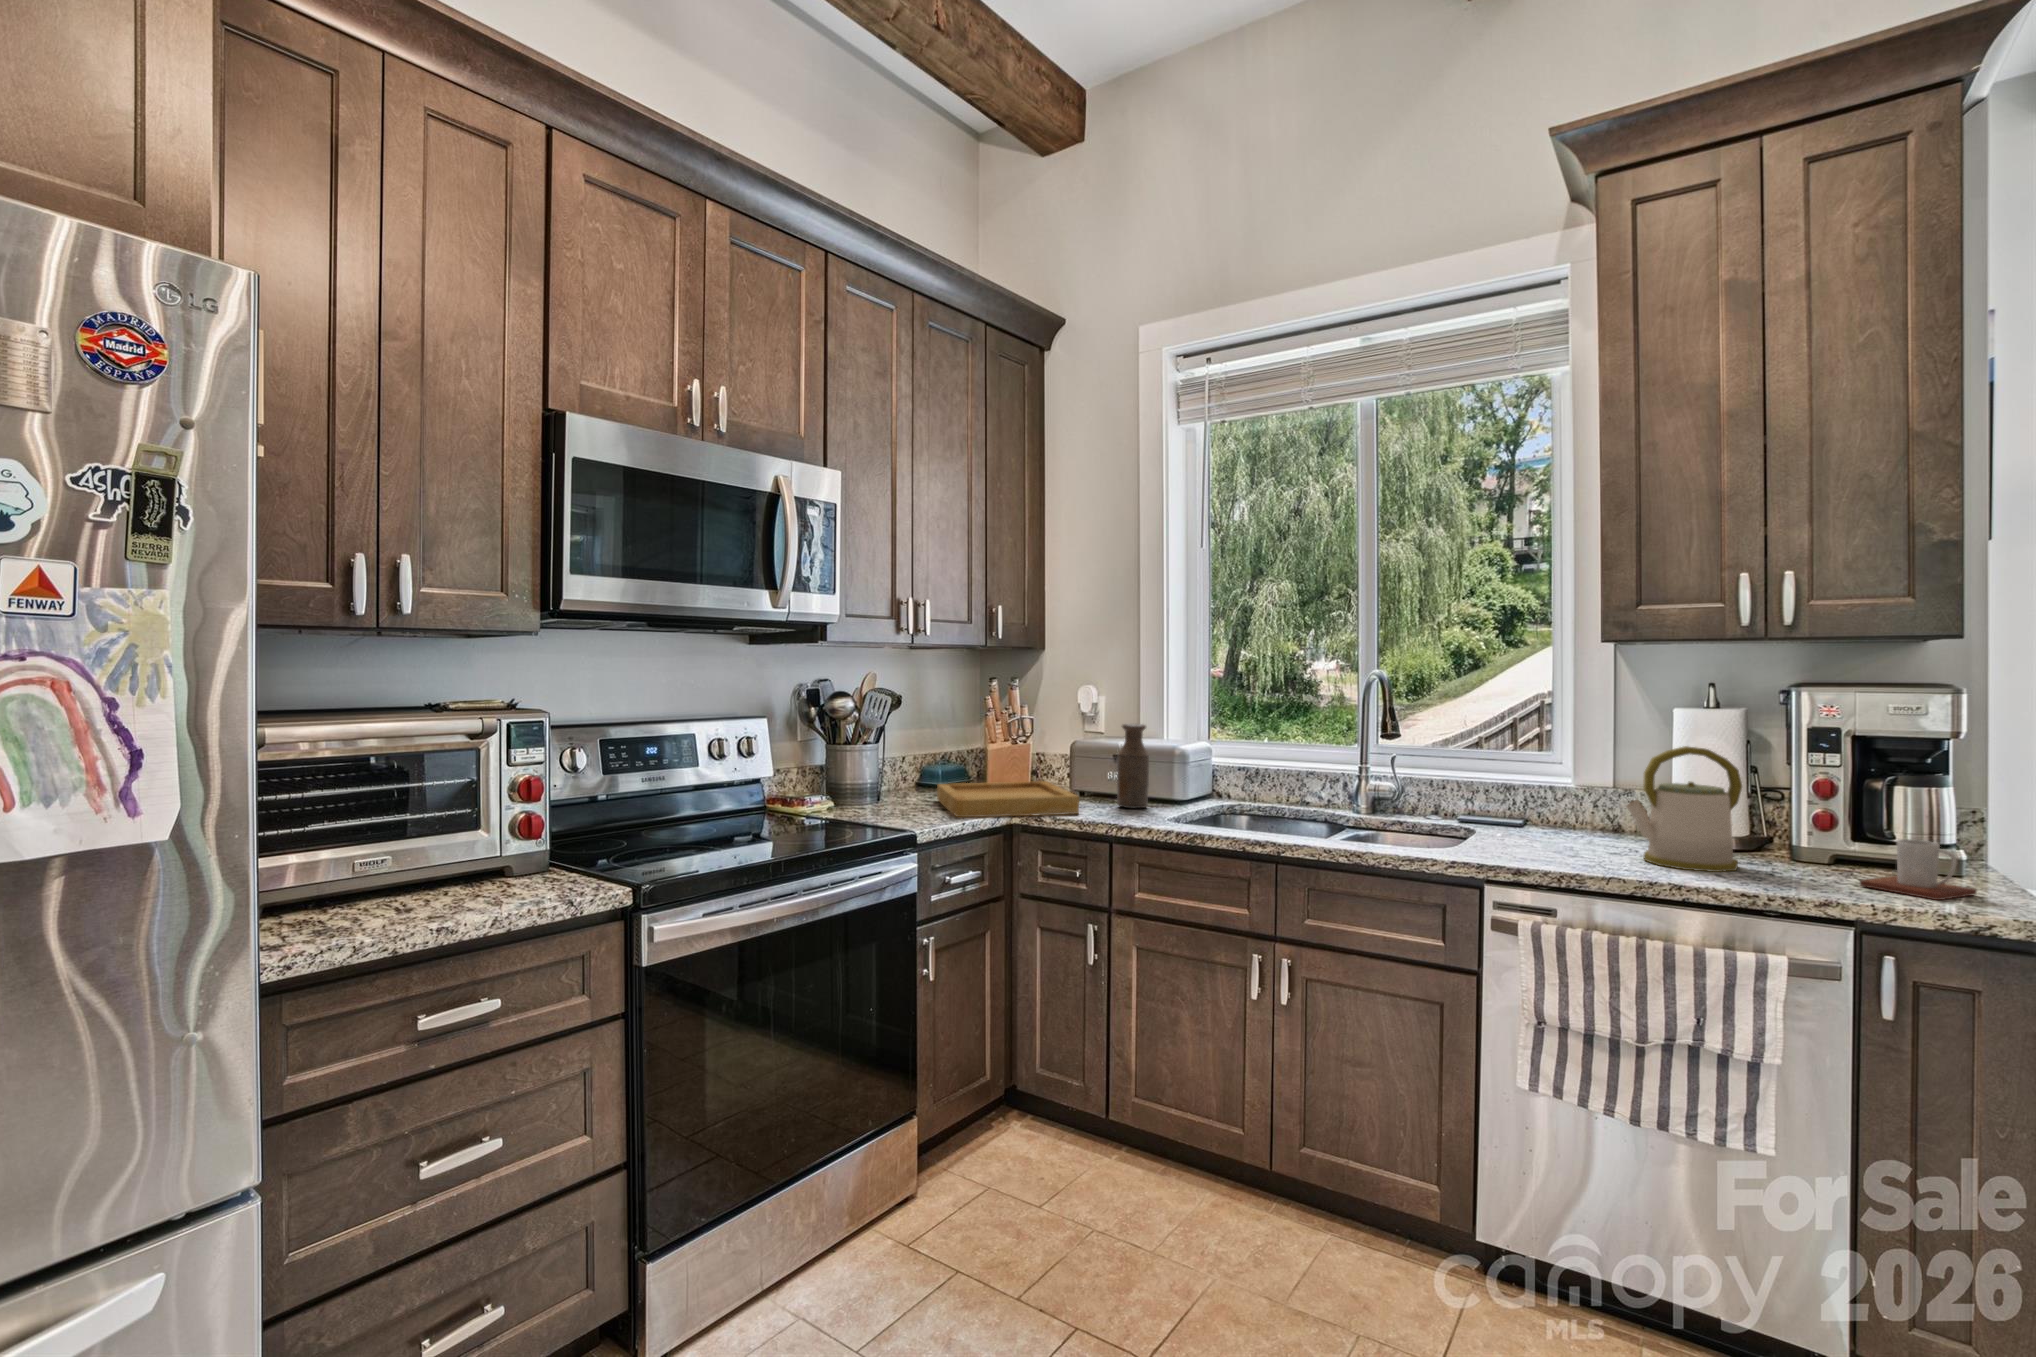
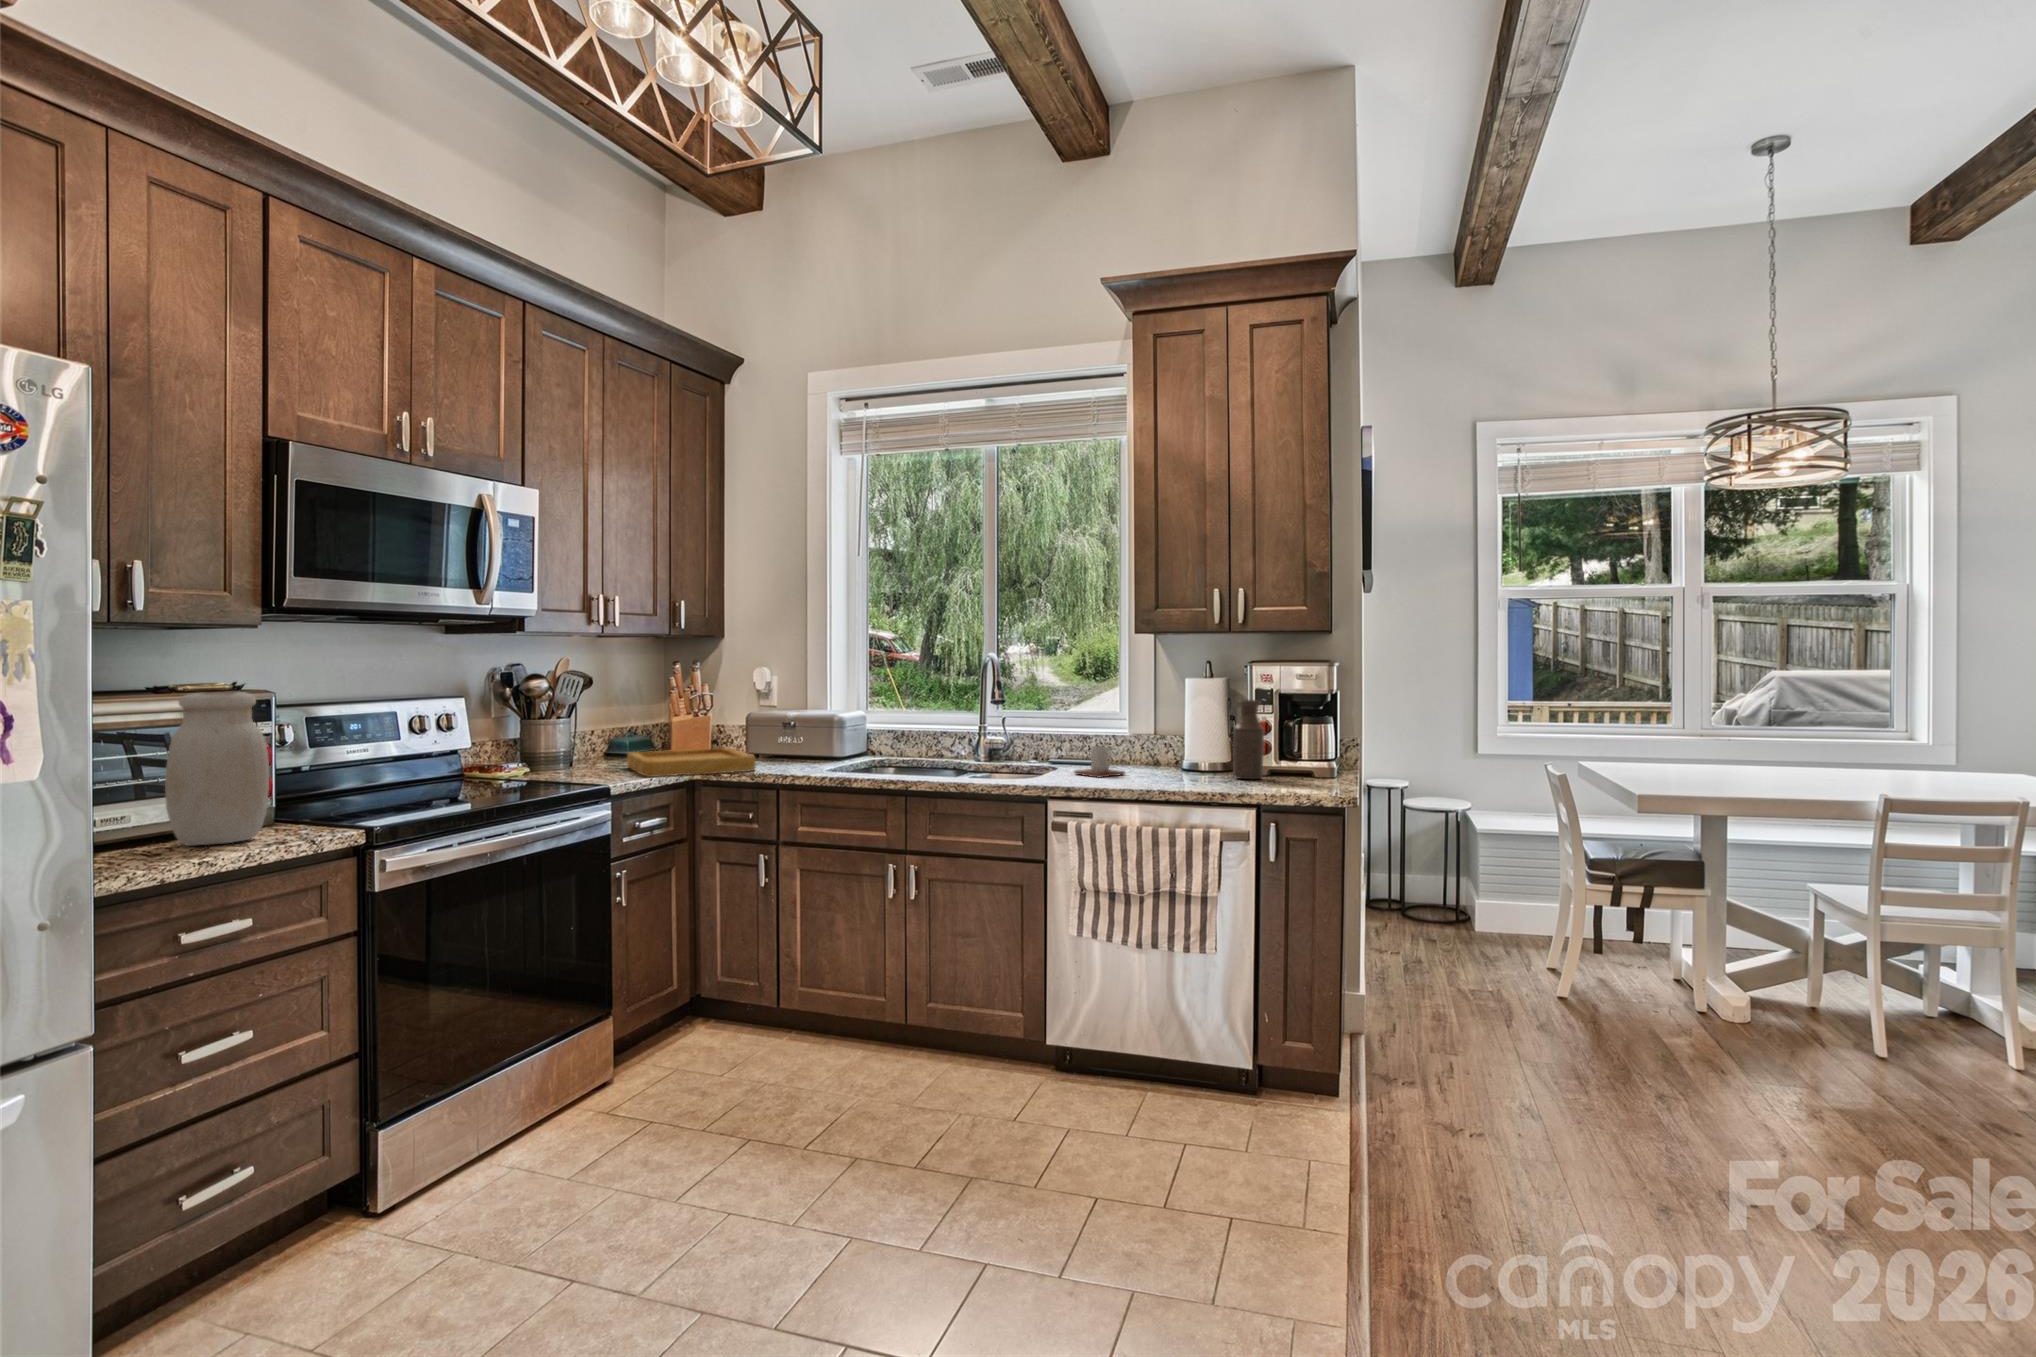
jar: none [419,722,528,905] -> present [165,692,269,846]
bottle: present [1117,724,1149,808] -> present [1233,700,1264,779]
kettle: present [1627,746,1742,872] -> none [1142,700,1208,782]
mug: present [1860,839,1977,900] -> present [1074,746,1125,777]

